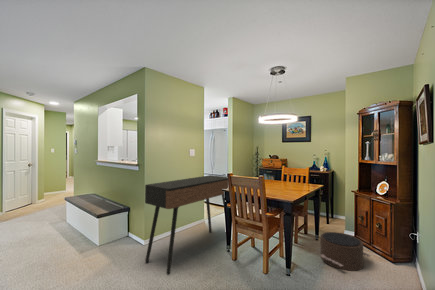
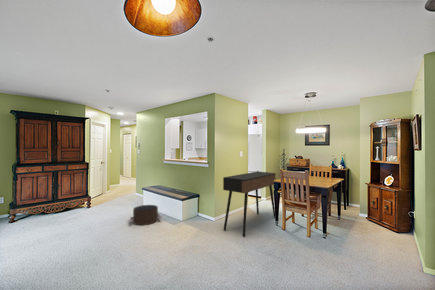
pouf: present [320,232,370,271] -> present [130,205,162,225]

